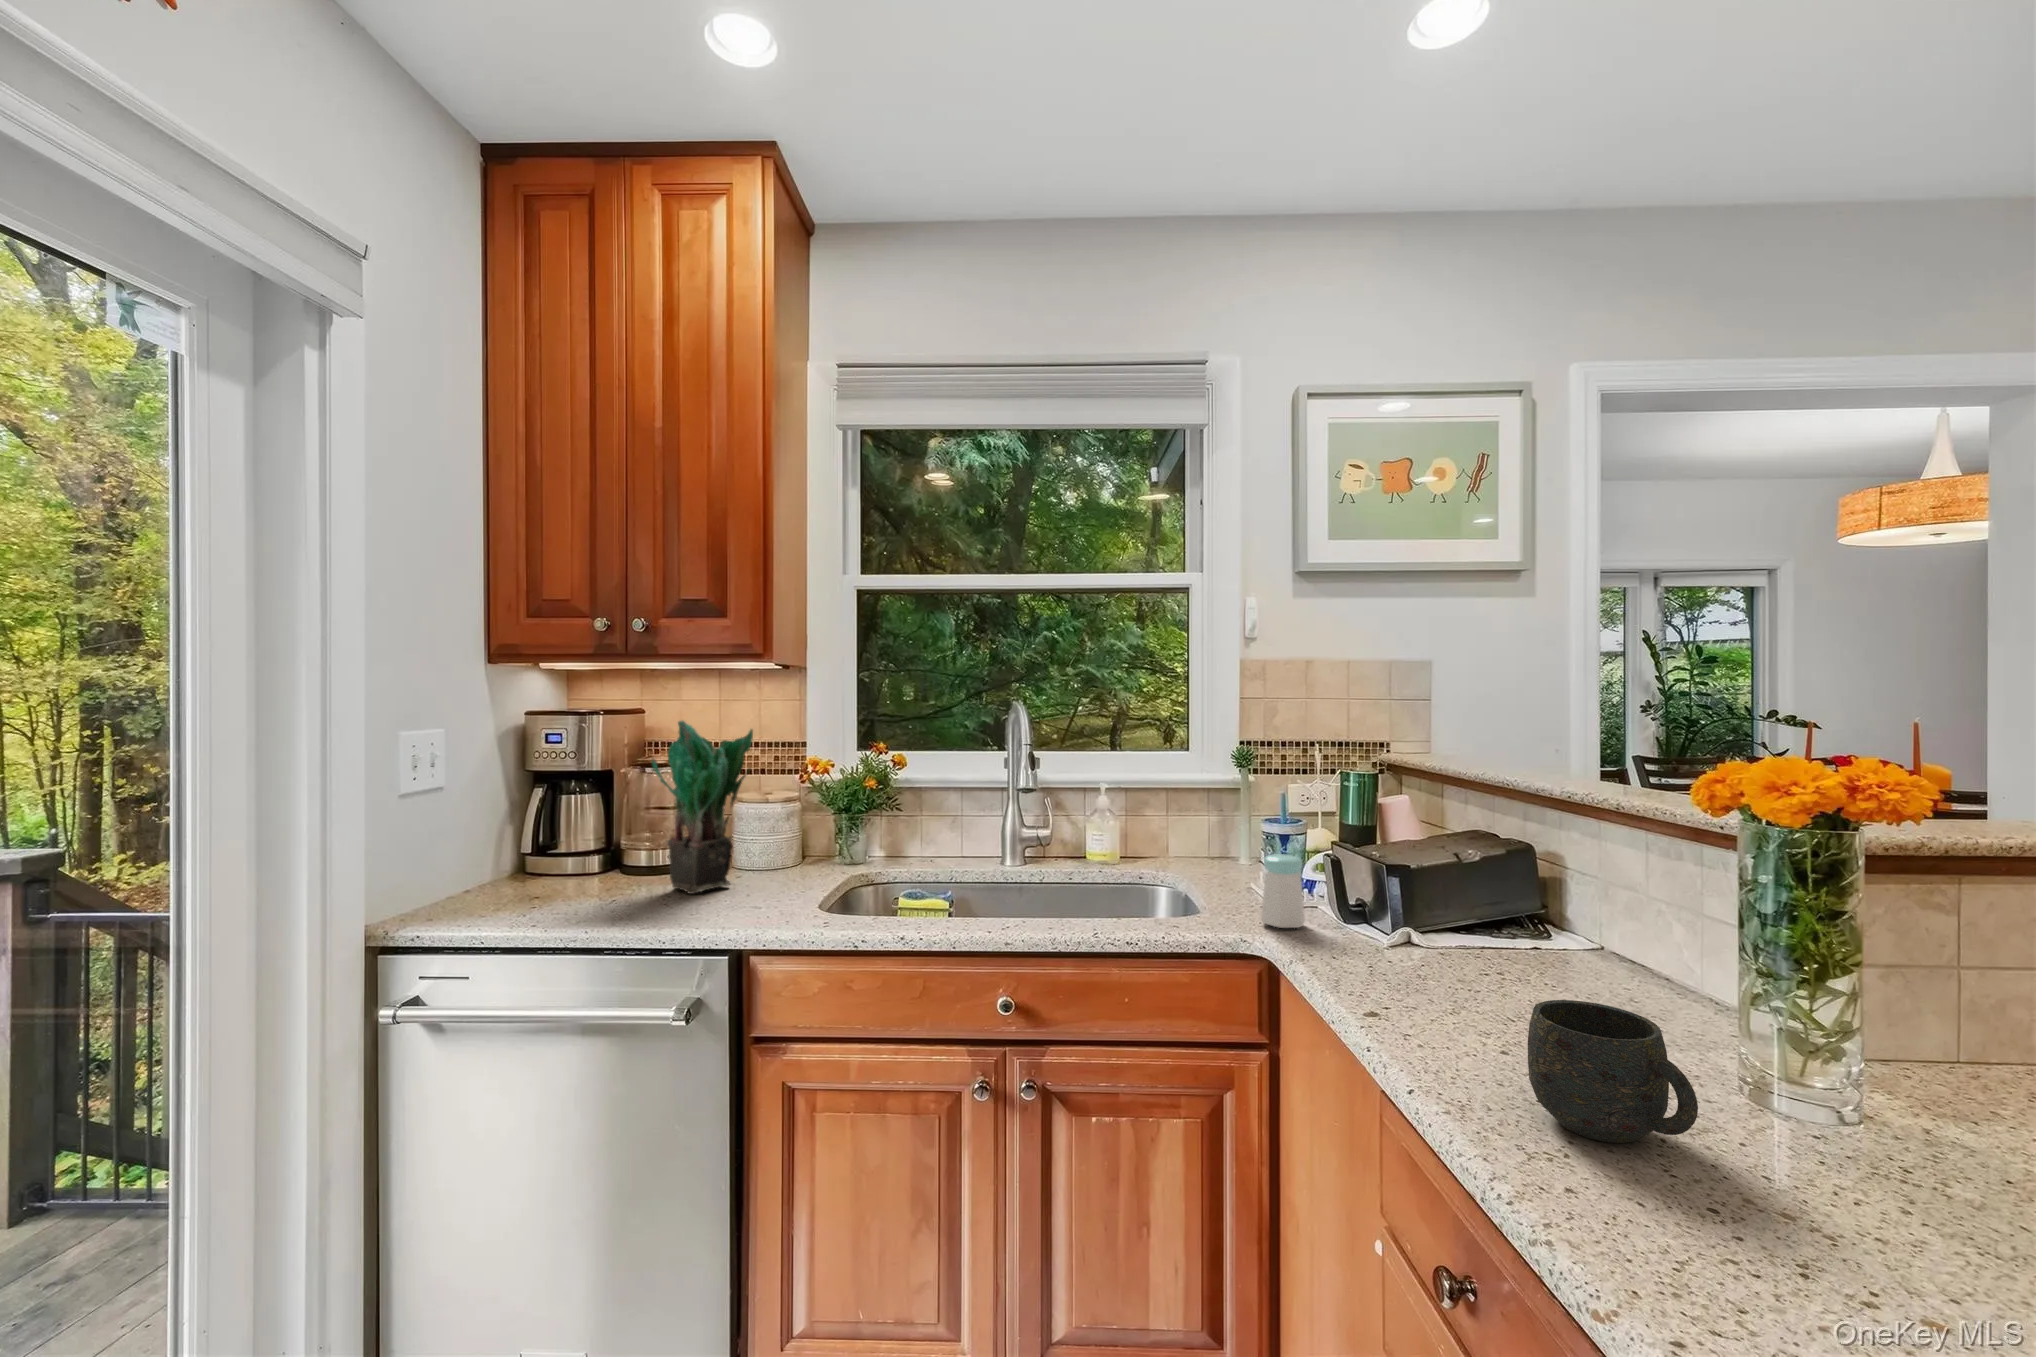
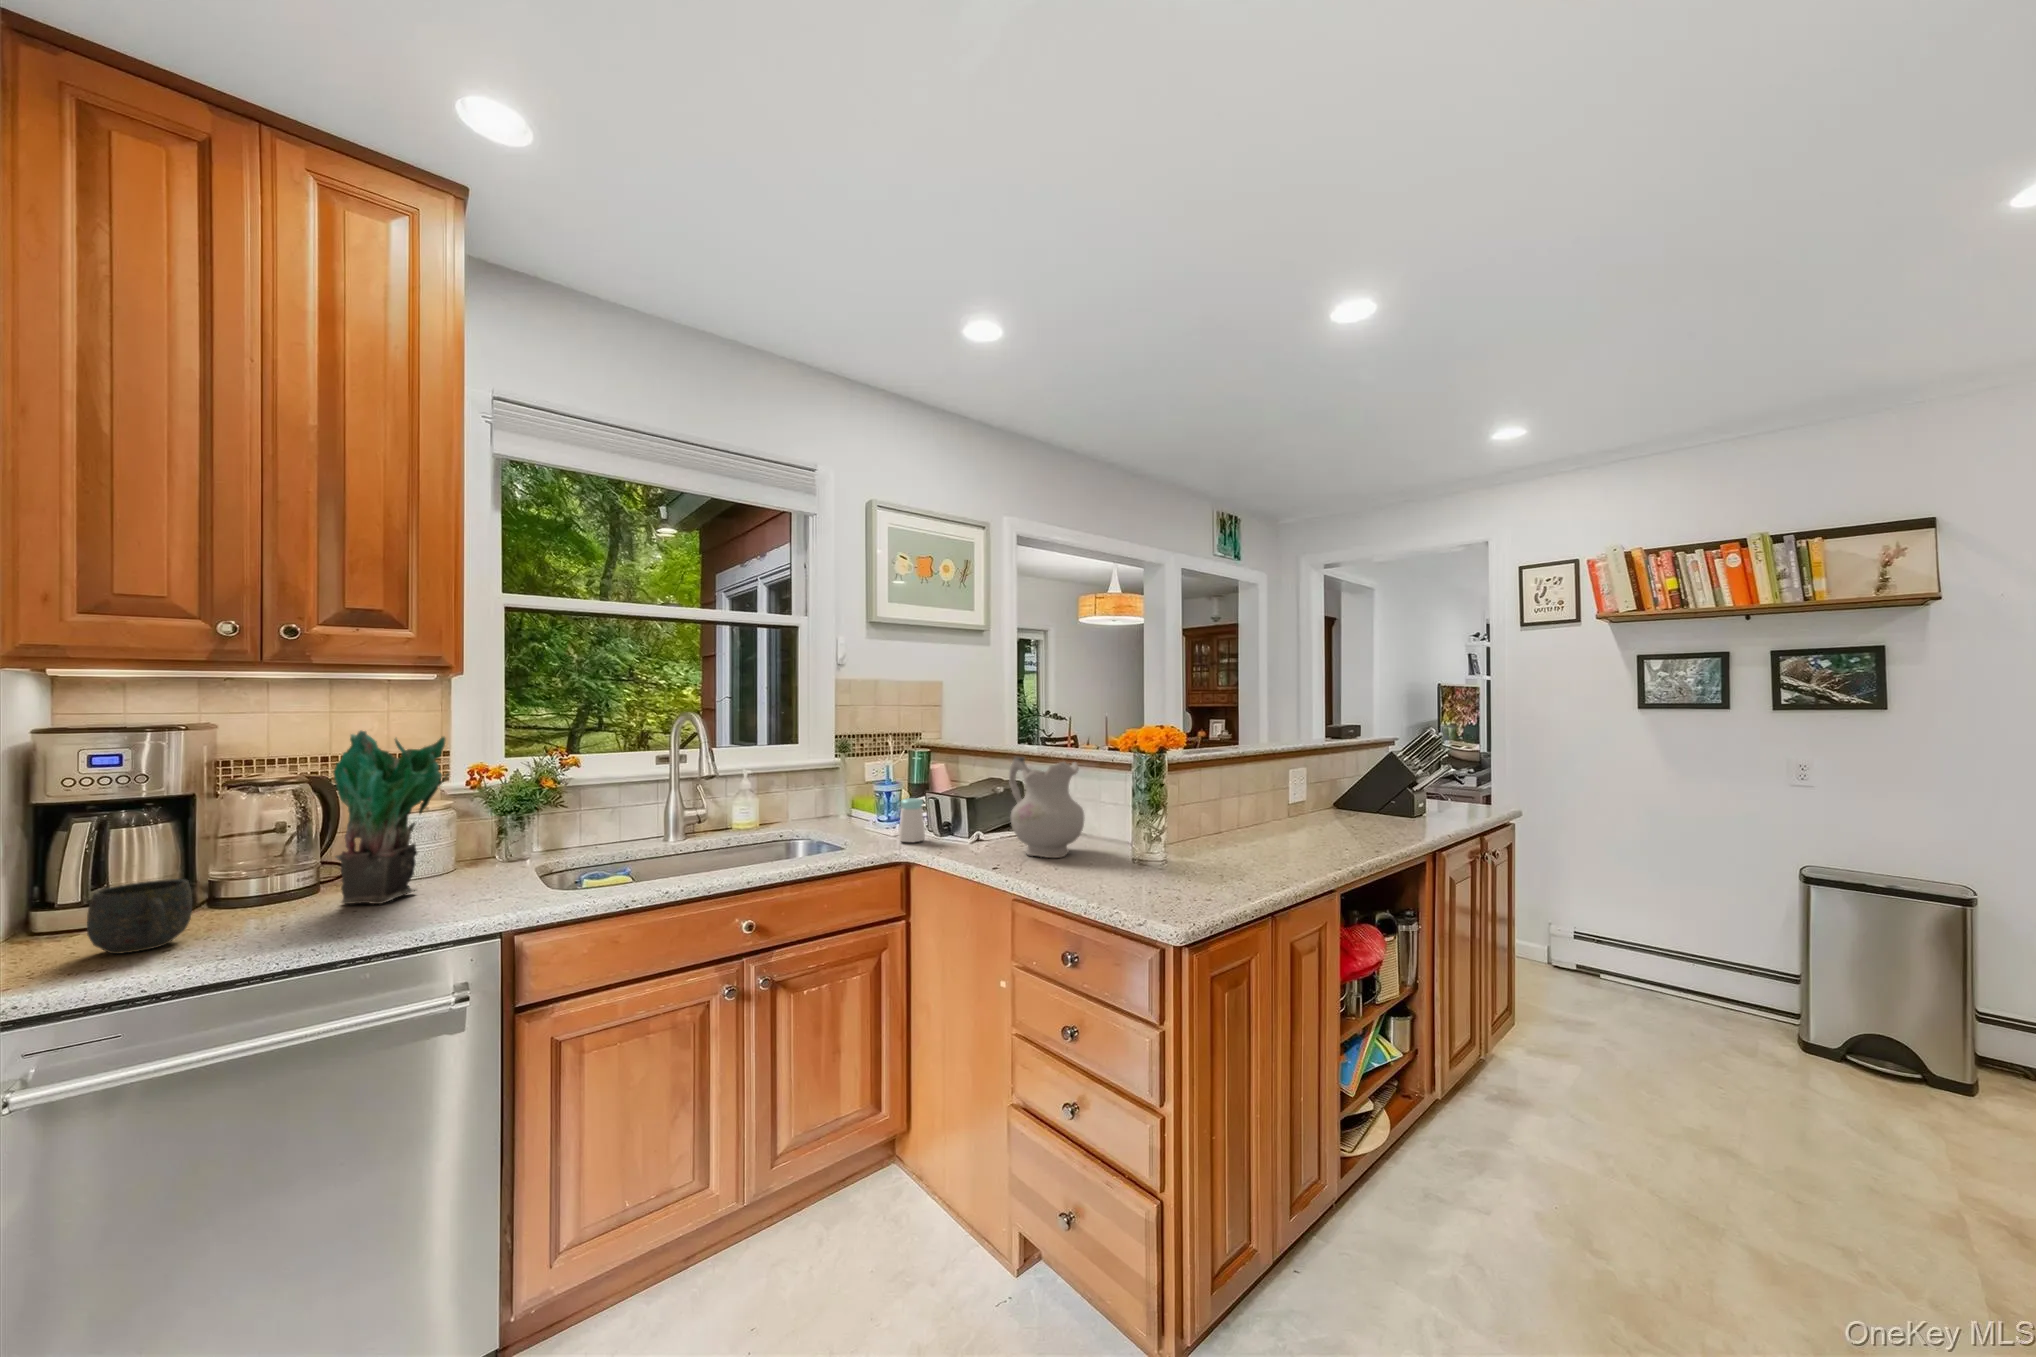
ceramic pitcher: none [1416,806,1586,1025] -> present [1009,757,1084,858]
mug: present [1528,1000,1698,1143] -> present [87,879,192,954]

